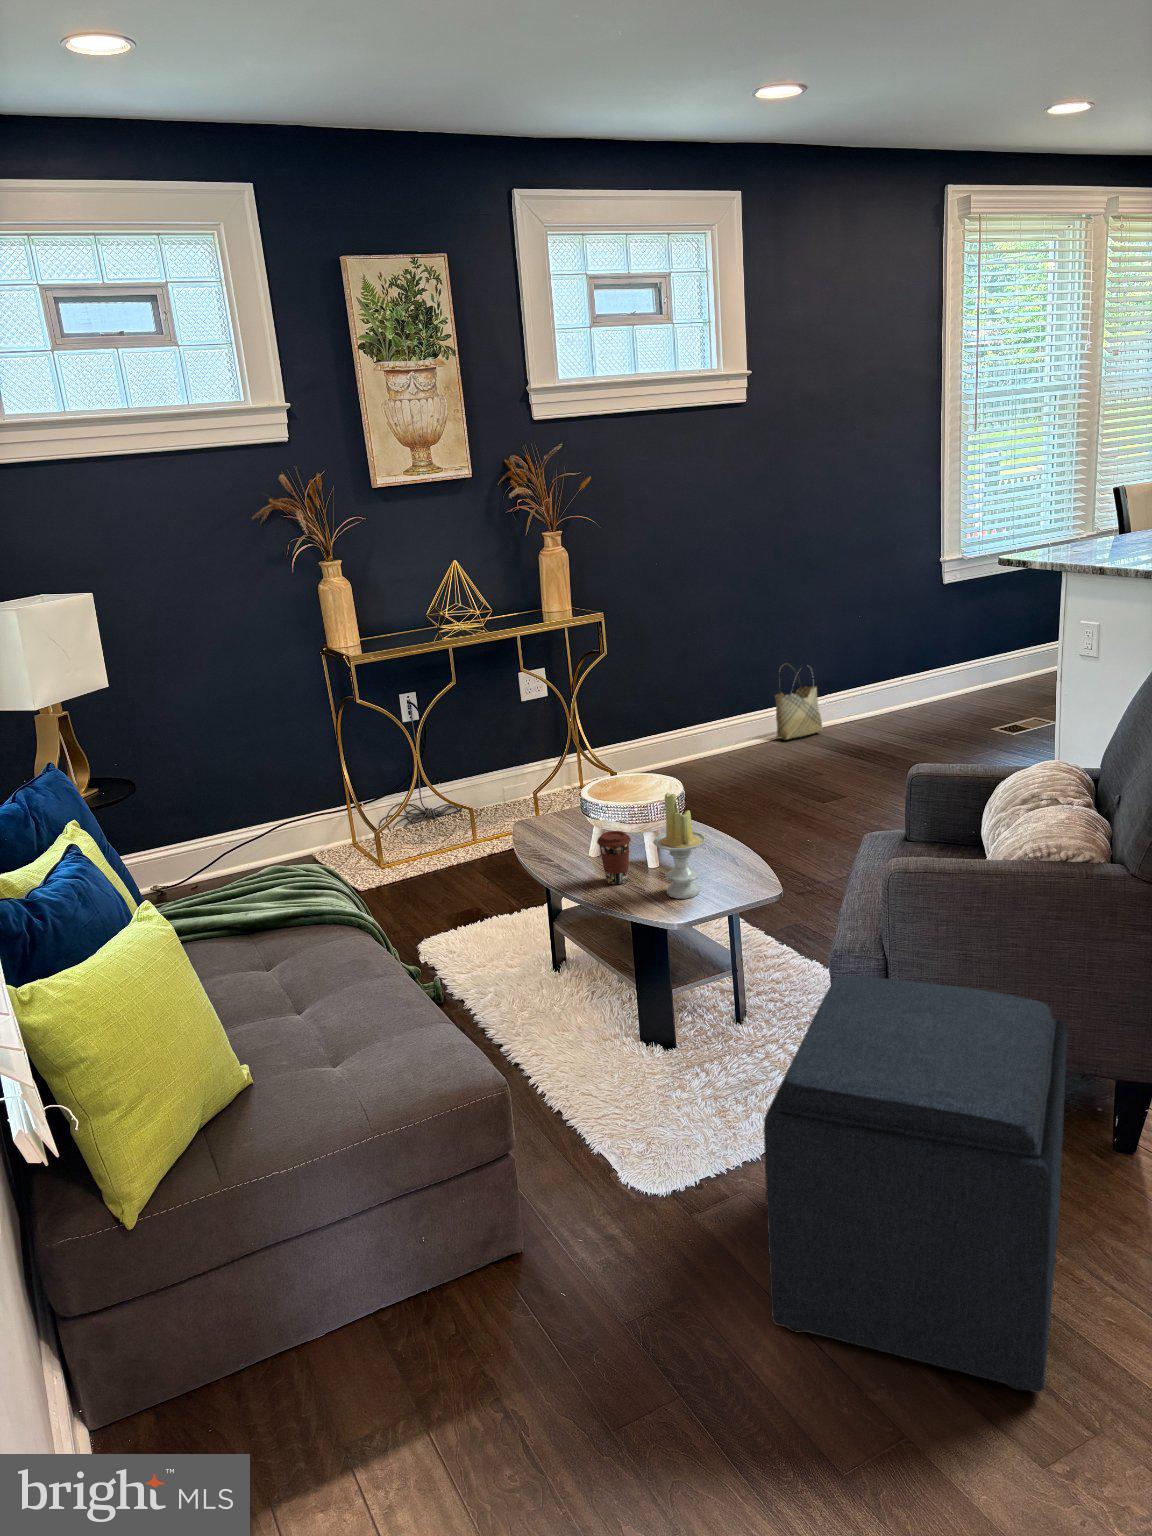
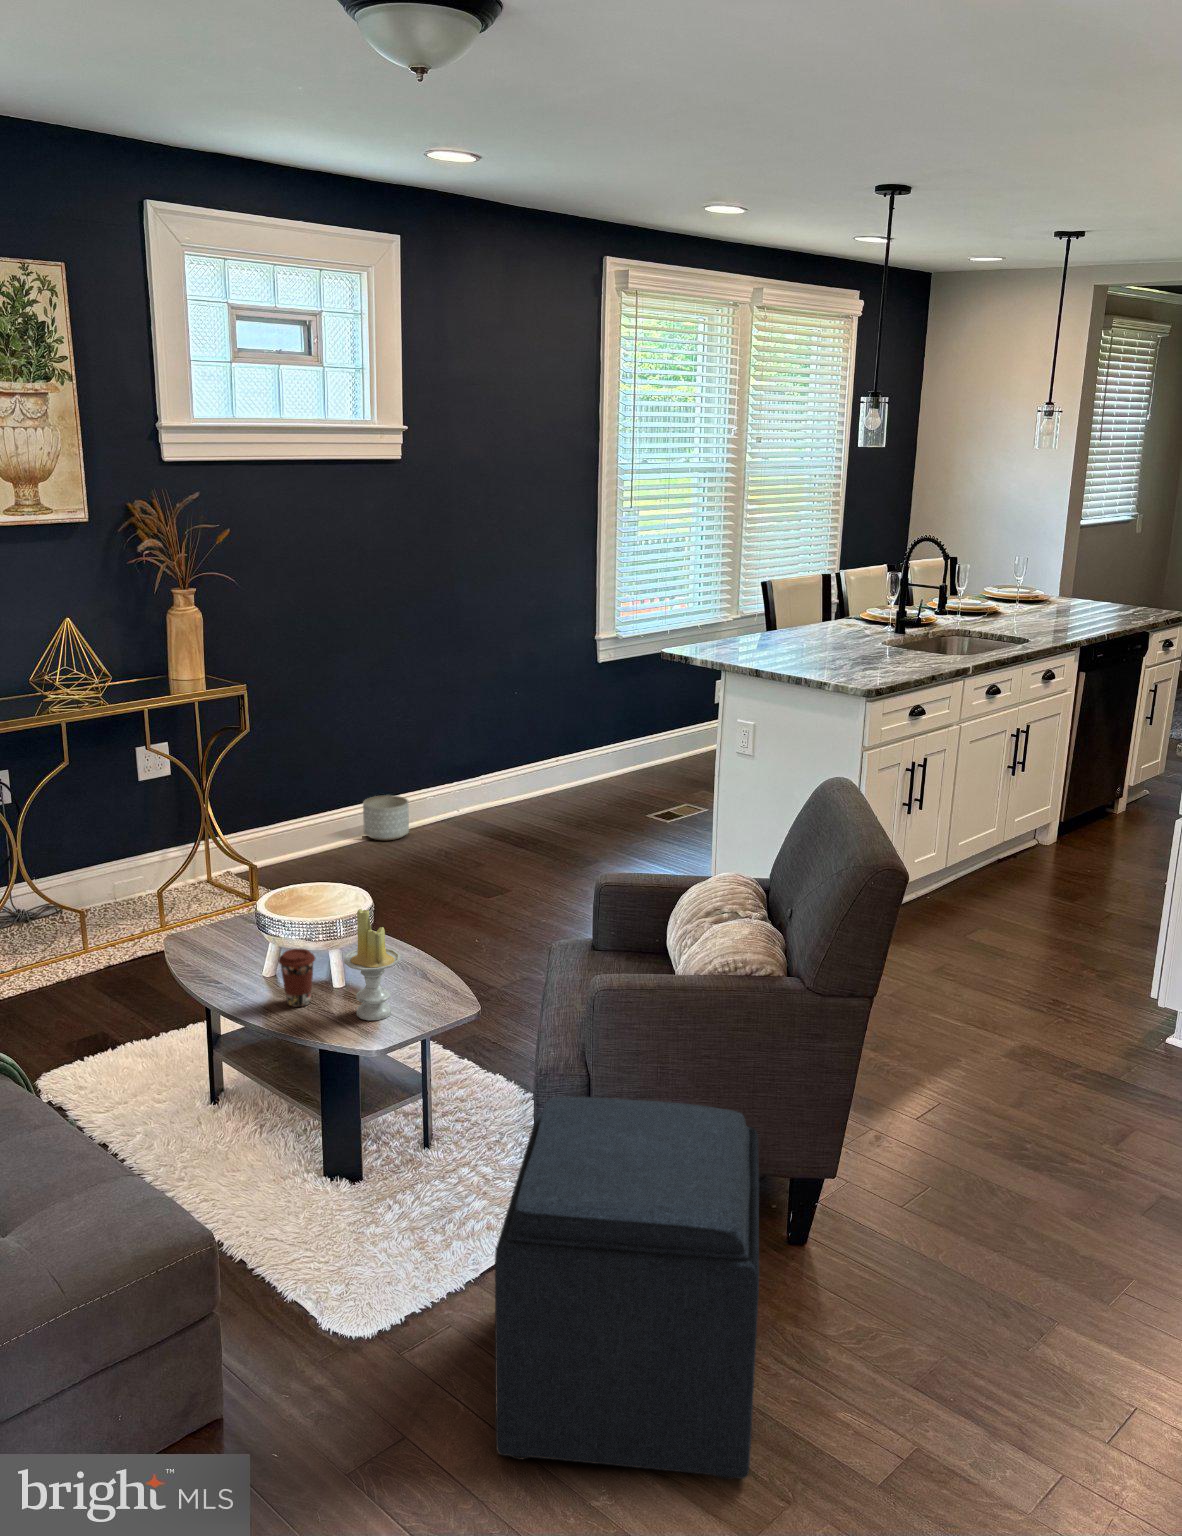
woven basket: present [775,664,822,740] -> none [426,737,476,821]
planter: none [717,717,759,756] -> present [363,795,409,840]

